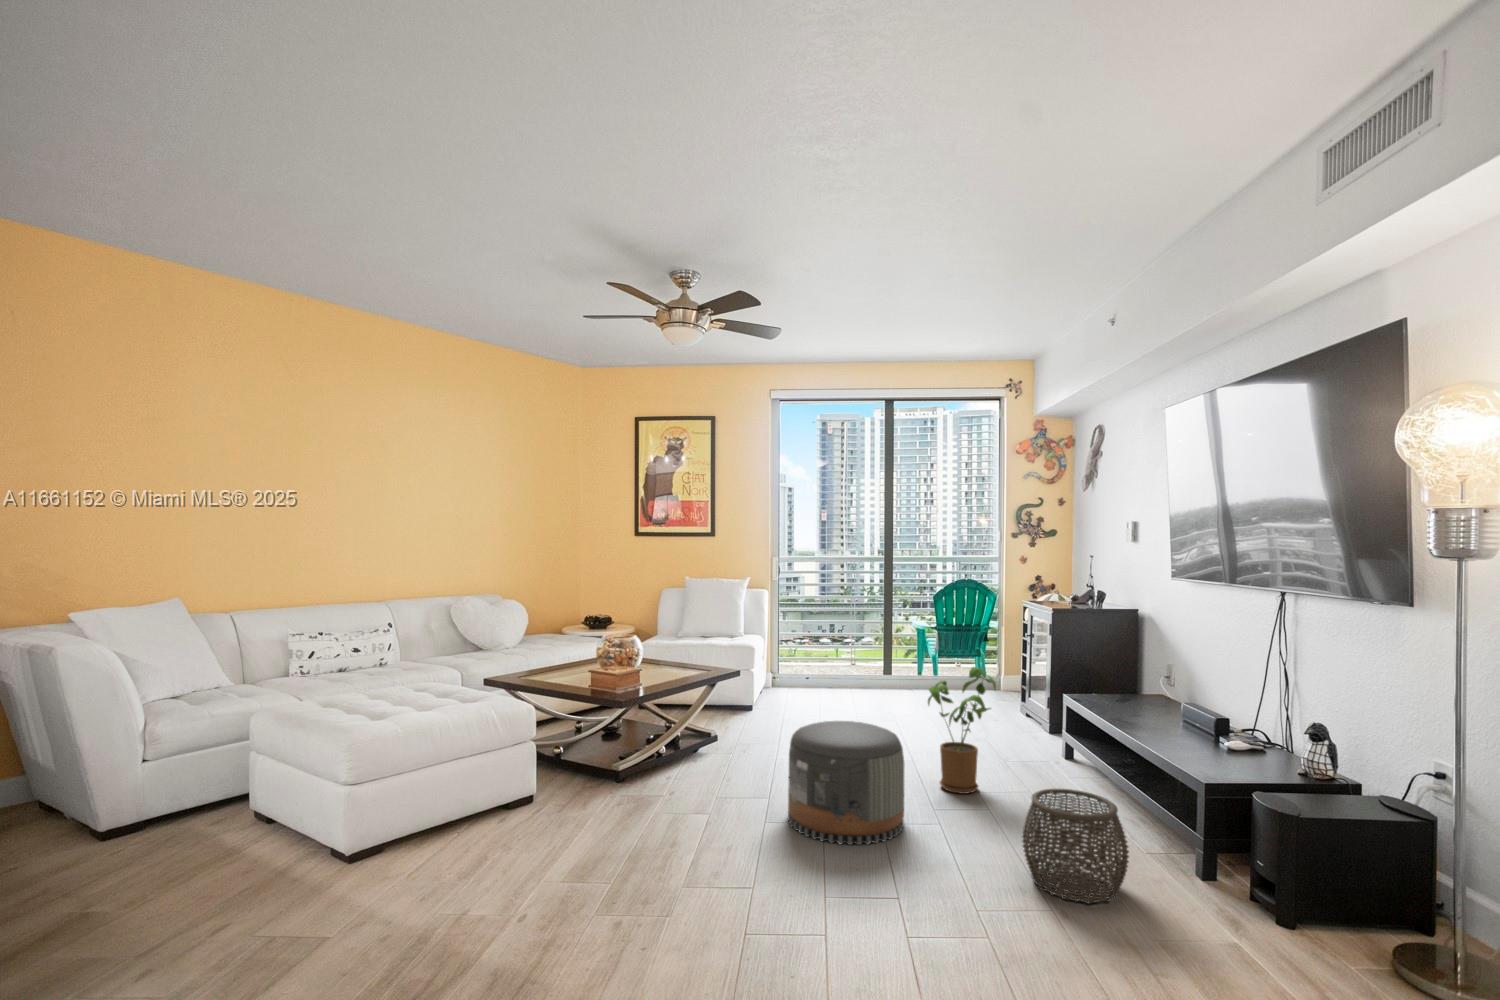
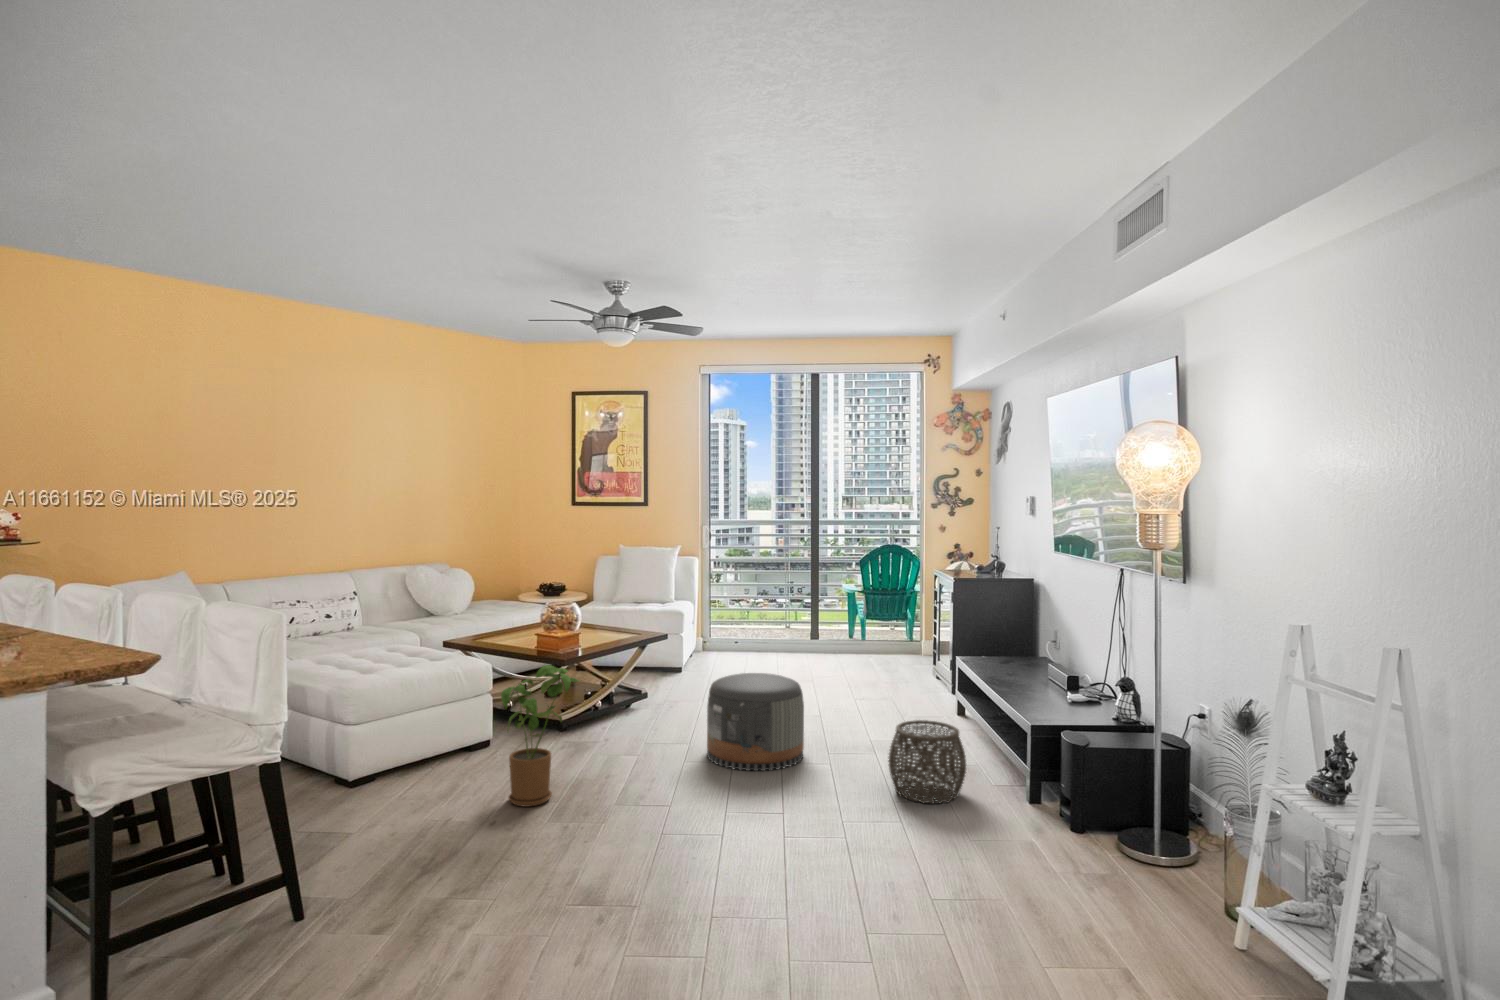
house plant: present [928,667,996,794] -> present [501,665,579,807]

